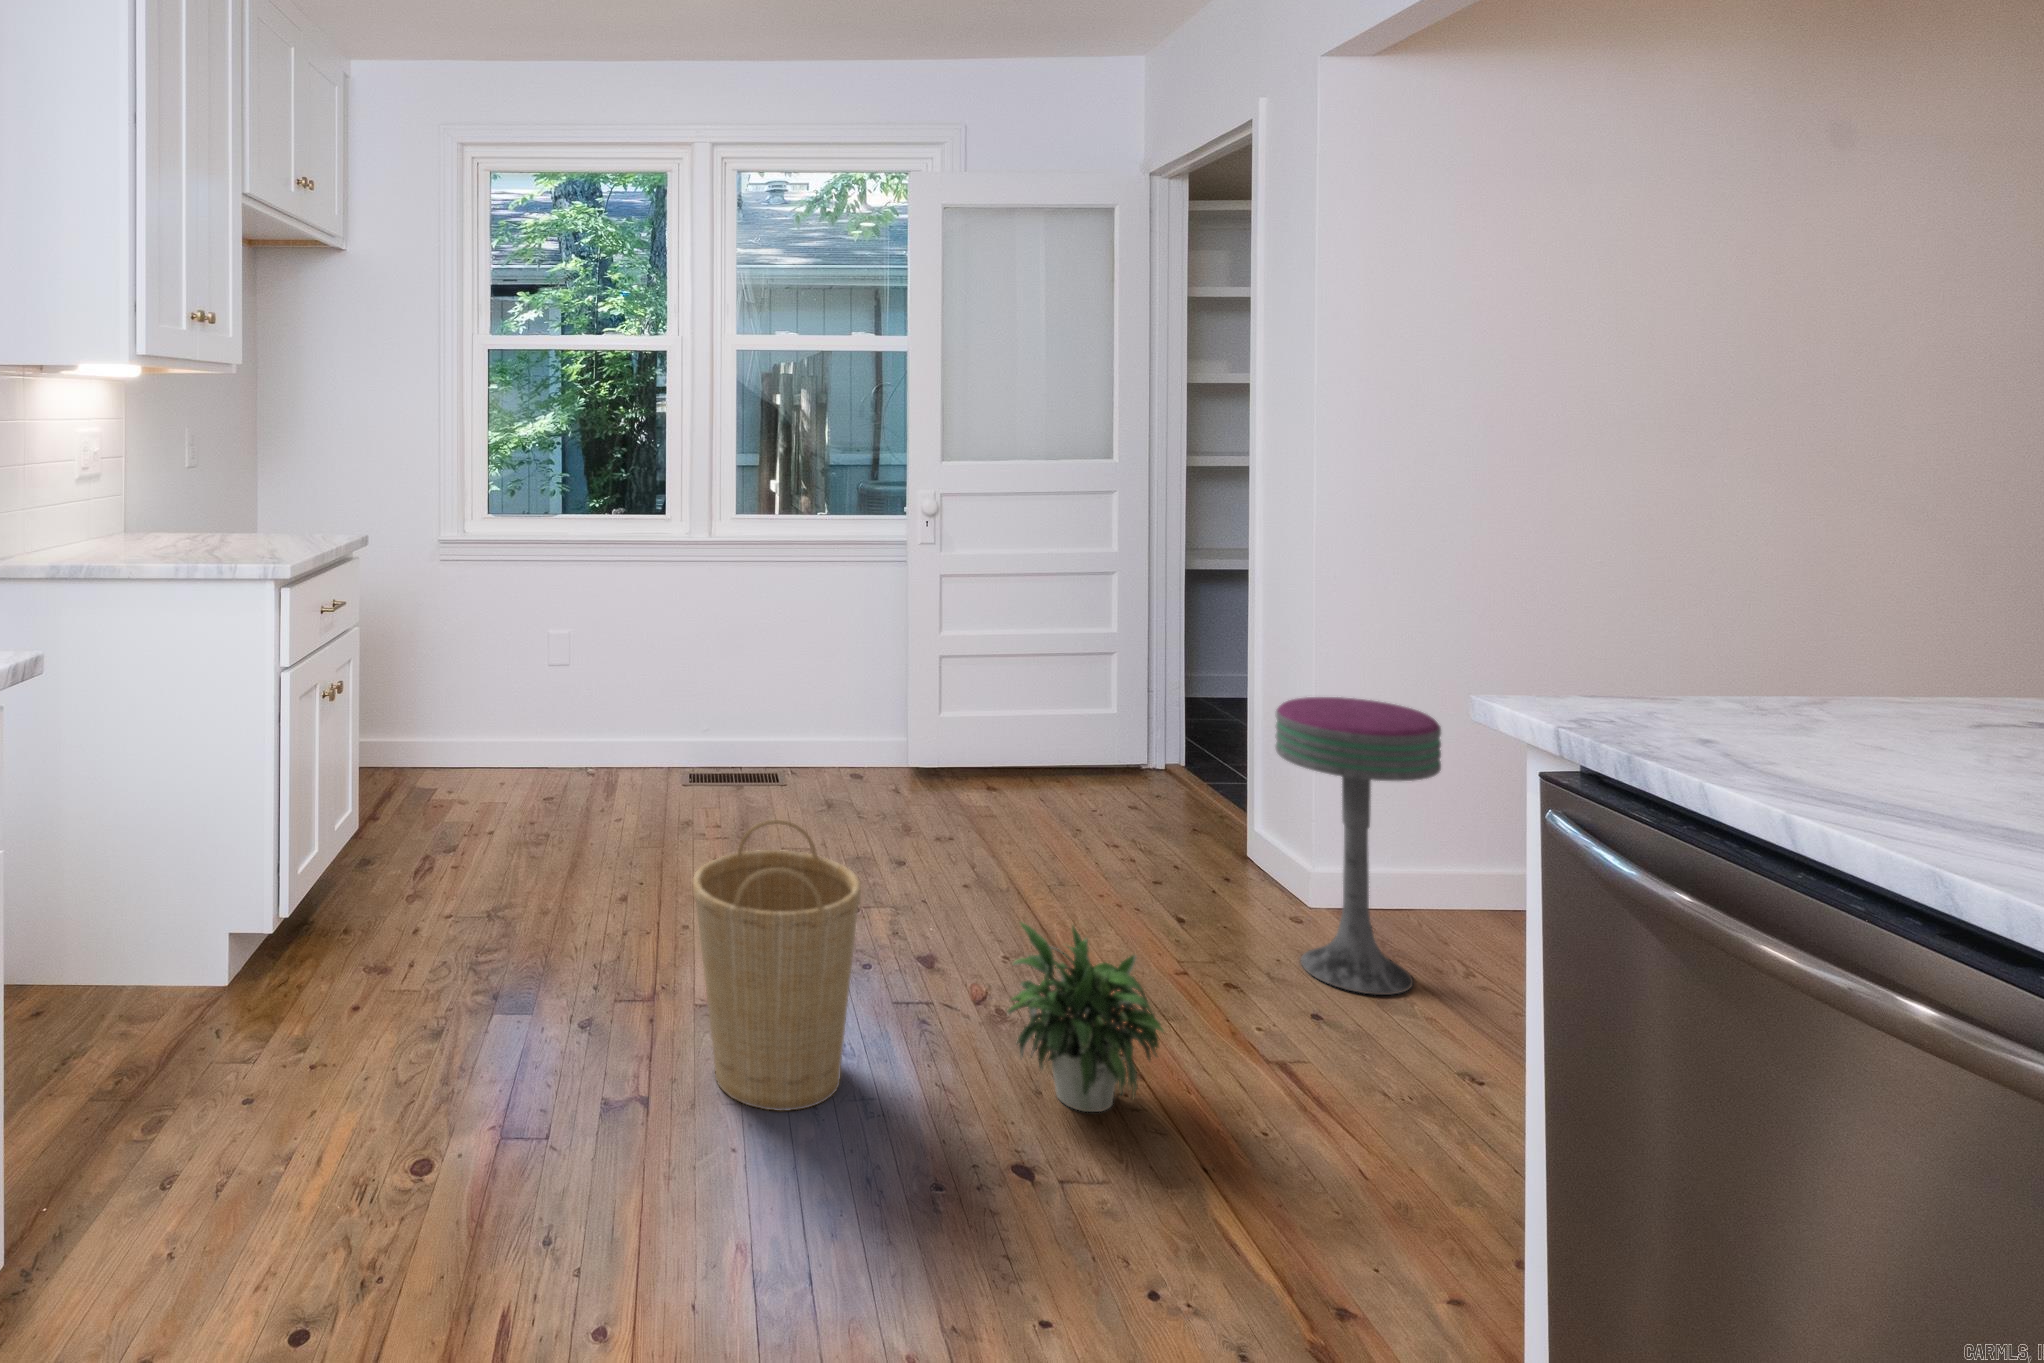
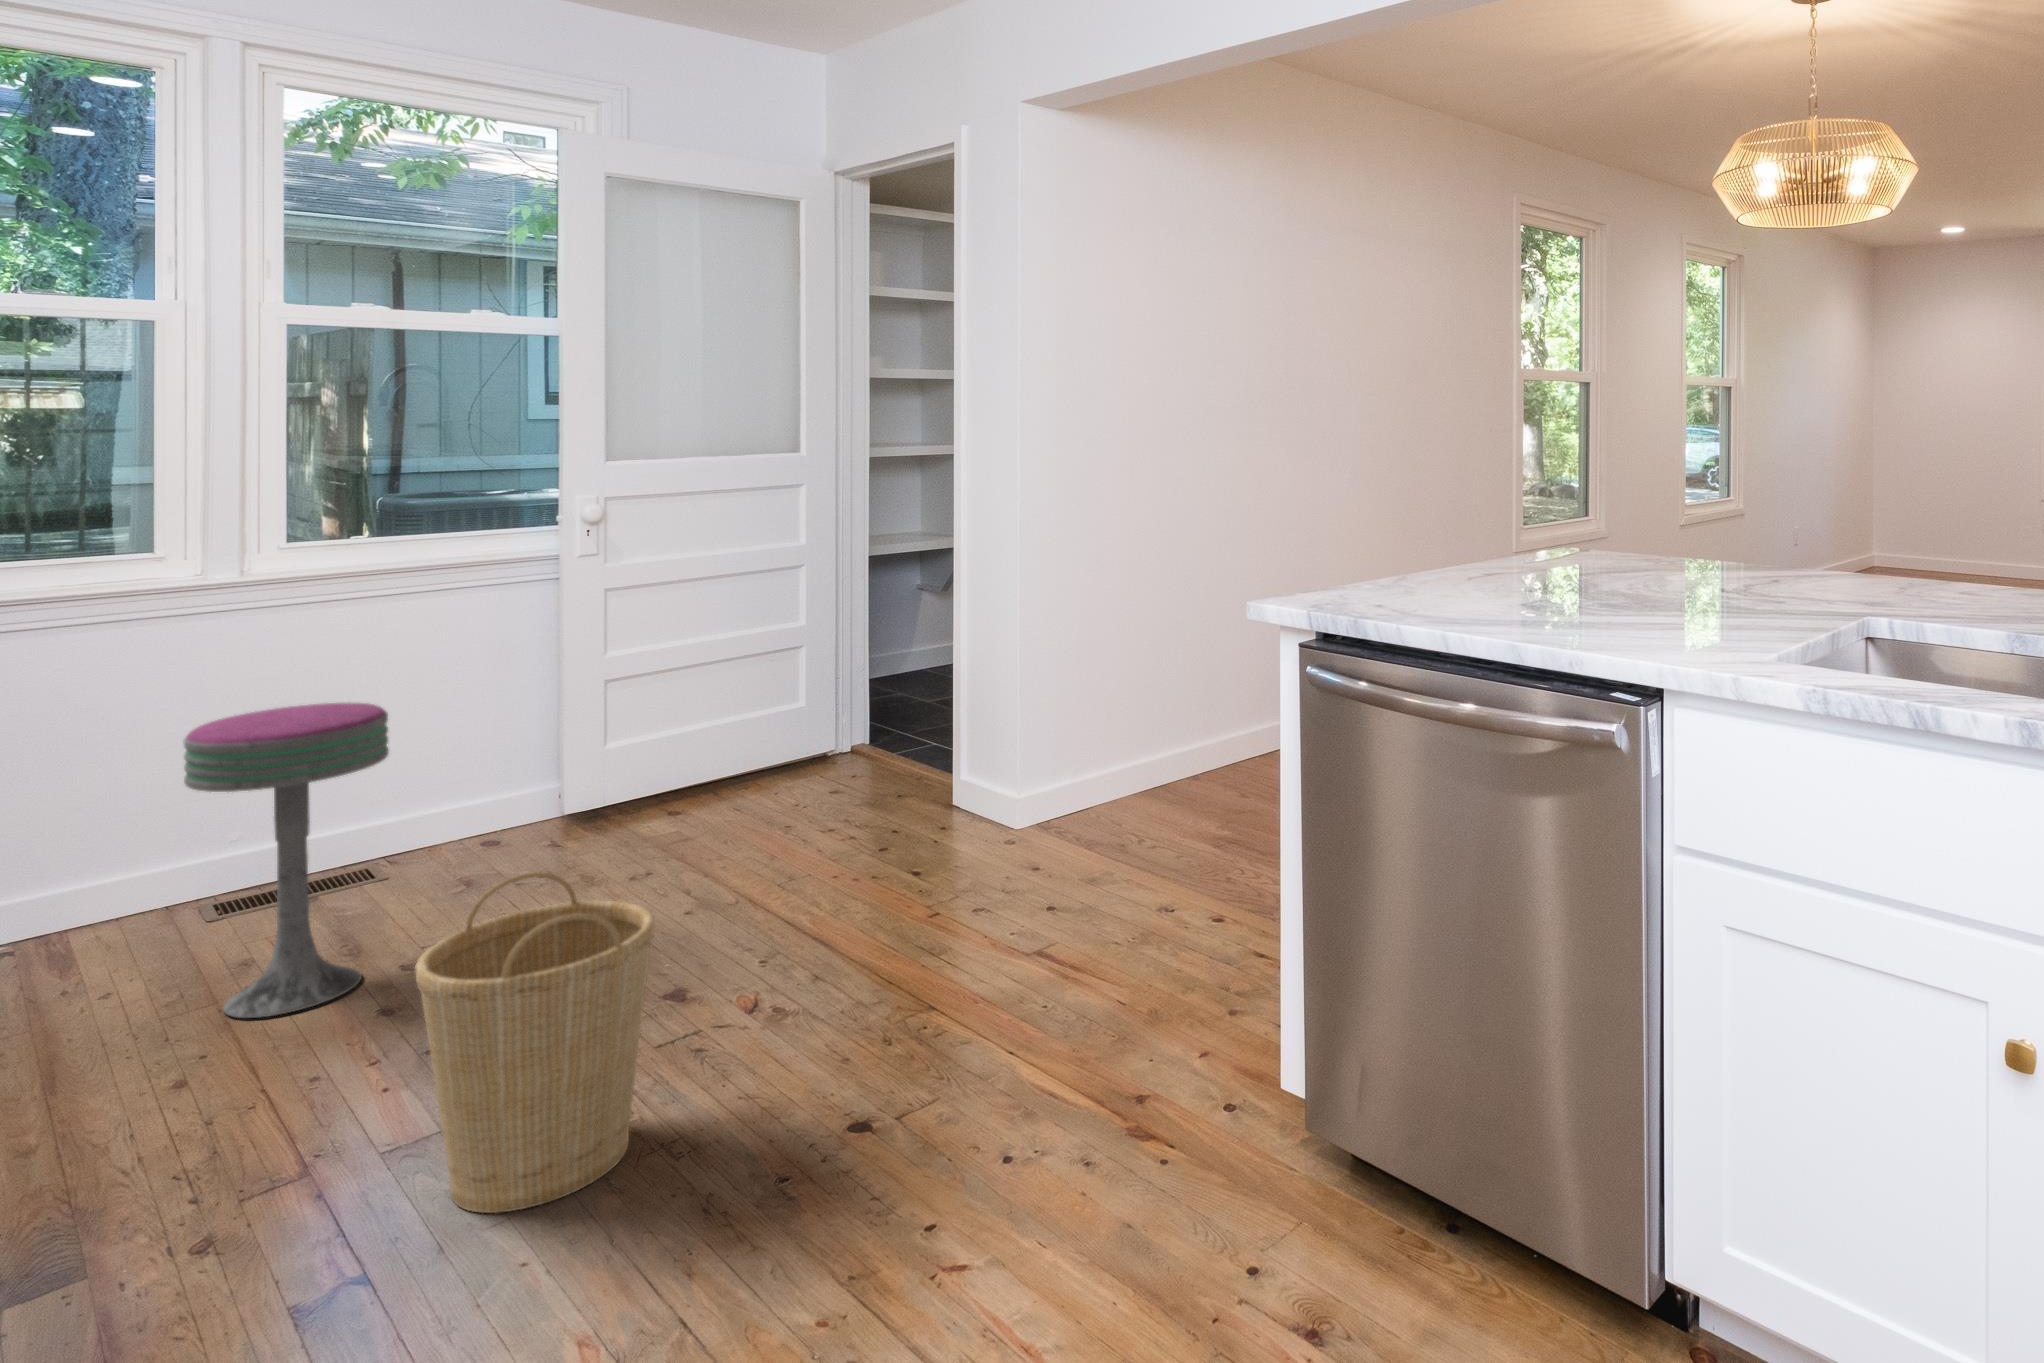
bar stool: present [1275,697,1441,995] -> present [183,702,389,1018]
potted plant: present [1007,923,1164,1112] -> none [812,888,970,1058]

